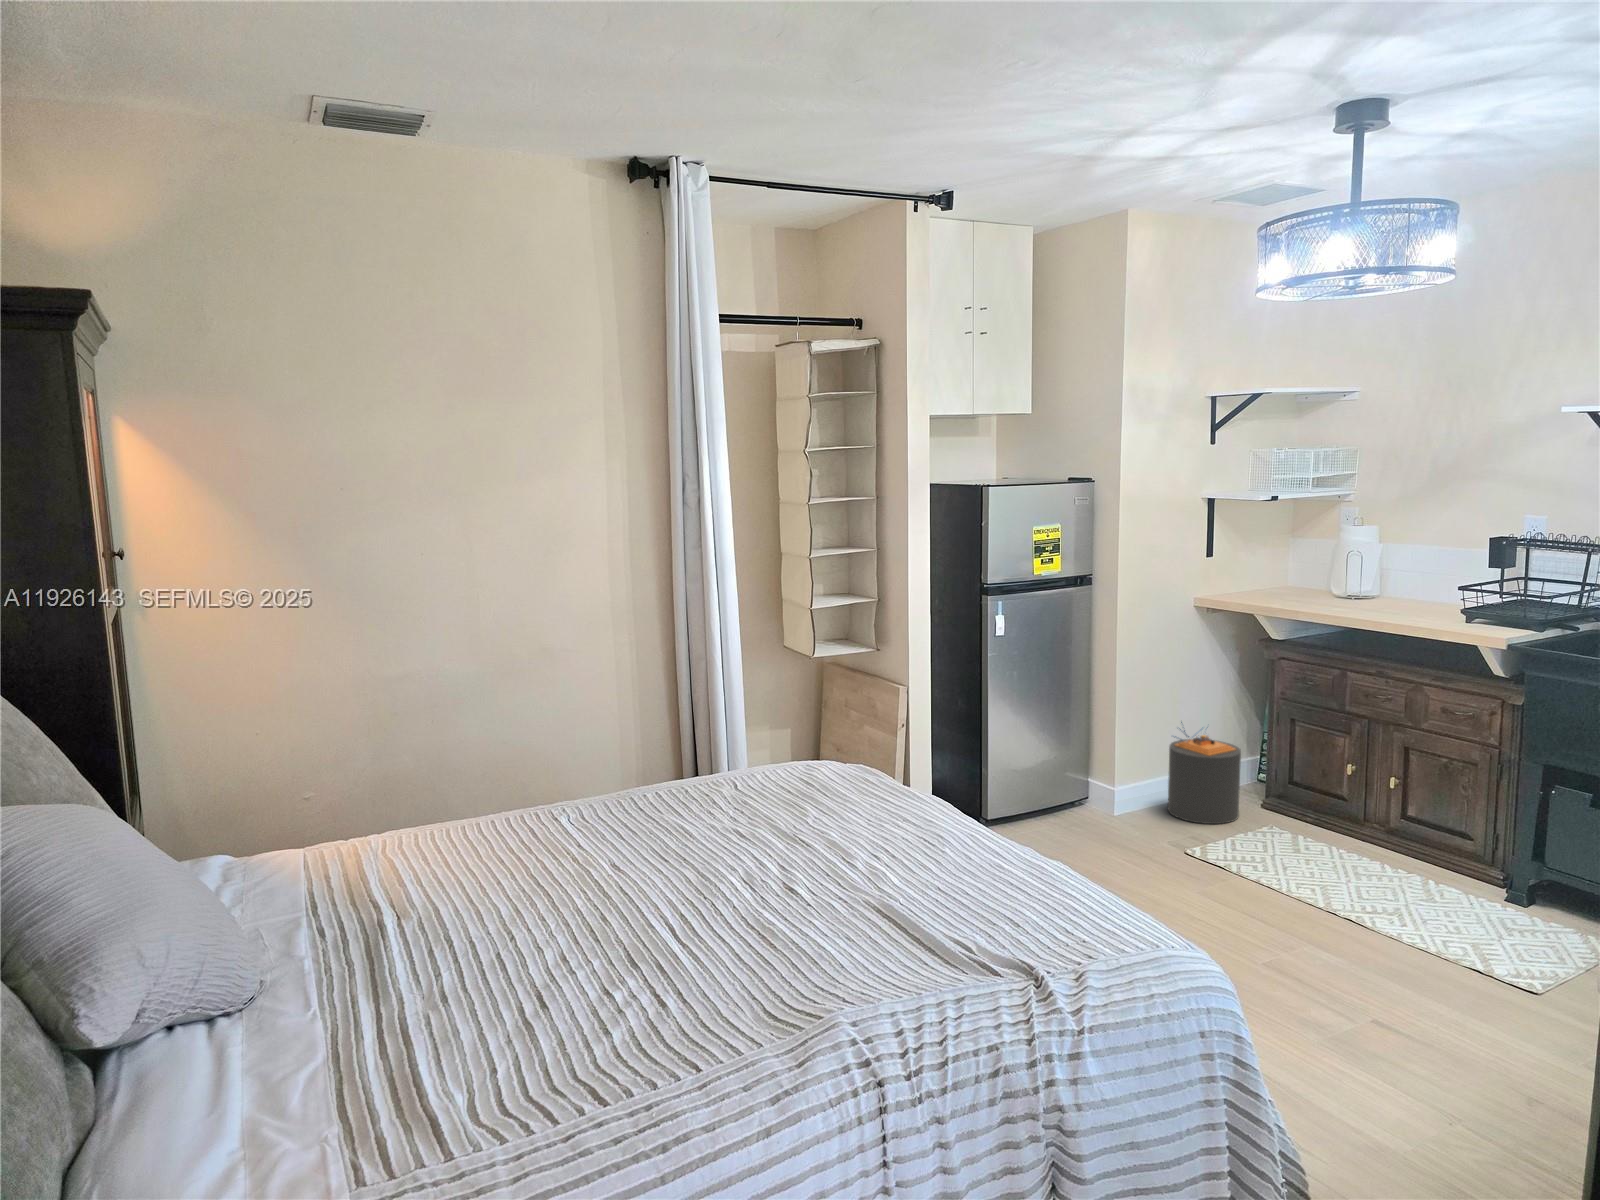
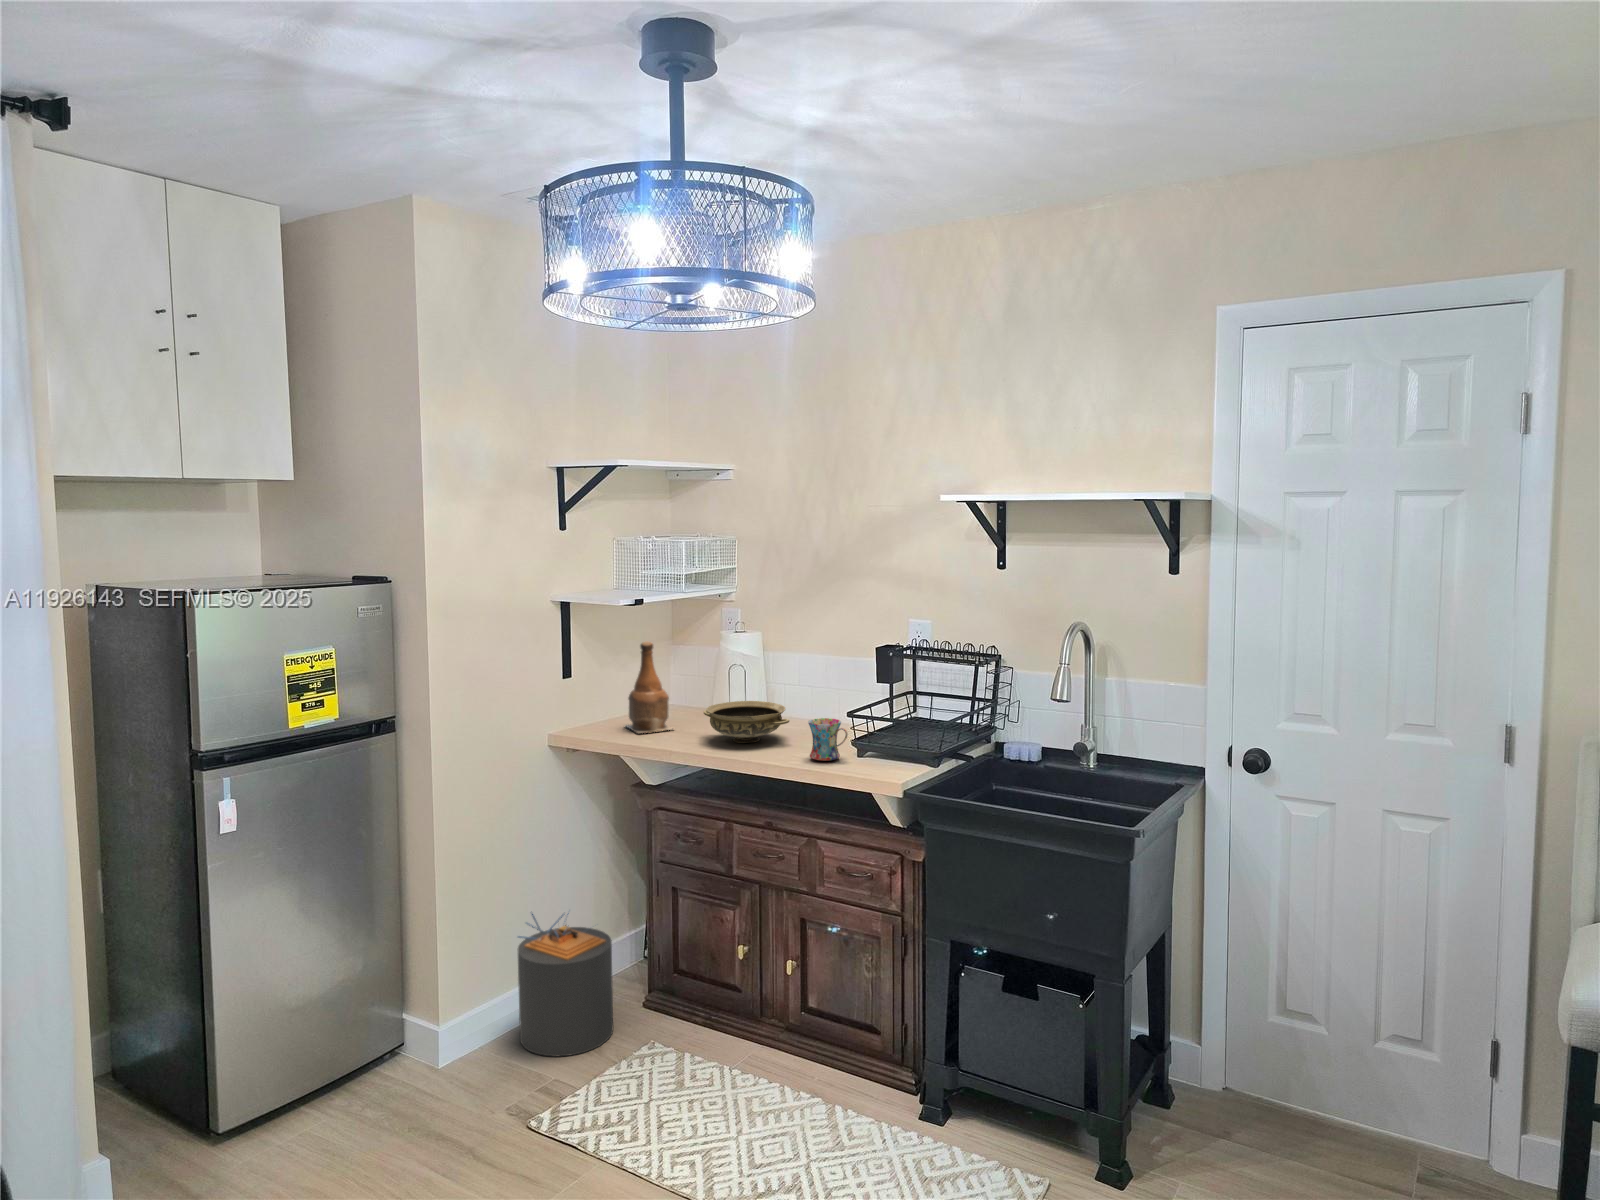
bottle: none [1255,530,1299,599] -> present [626,642,674,733]
ceramic bowl: none [1326,578,1404,609] -> present [704,701,789,743]
mug: none [1422,590,1458,622] -> present [808,718,848,761]

